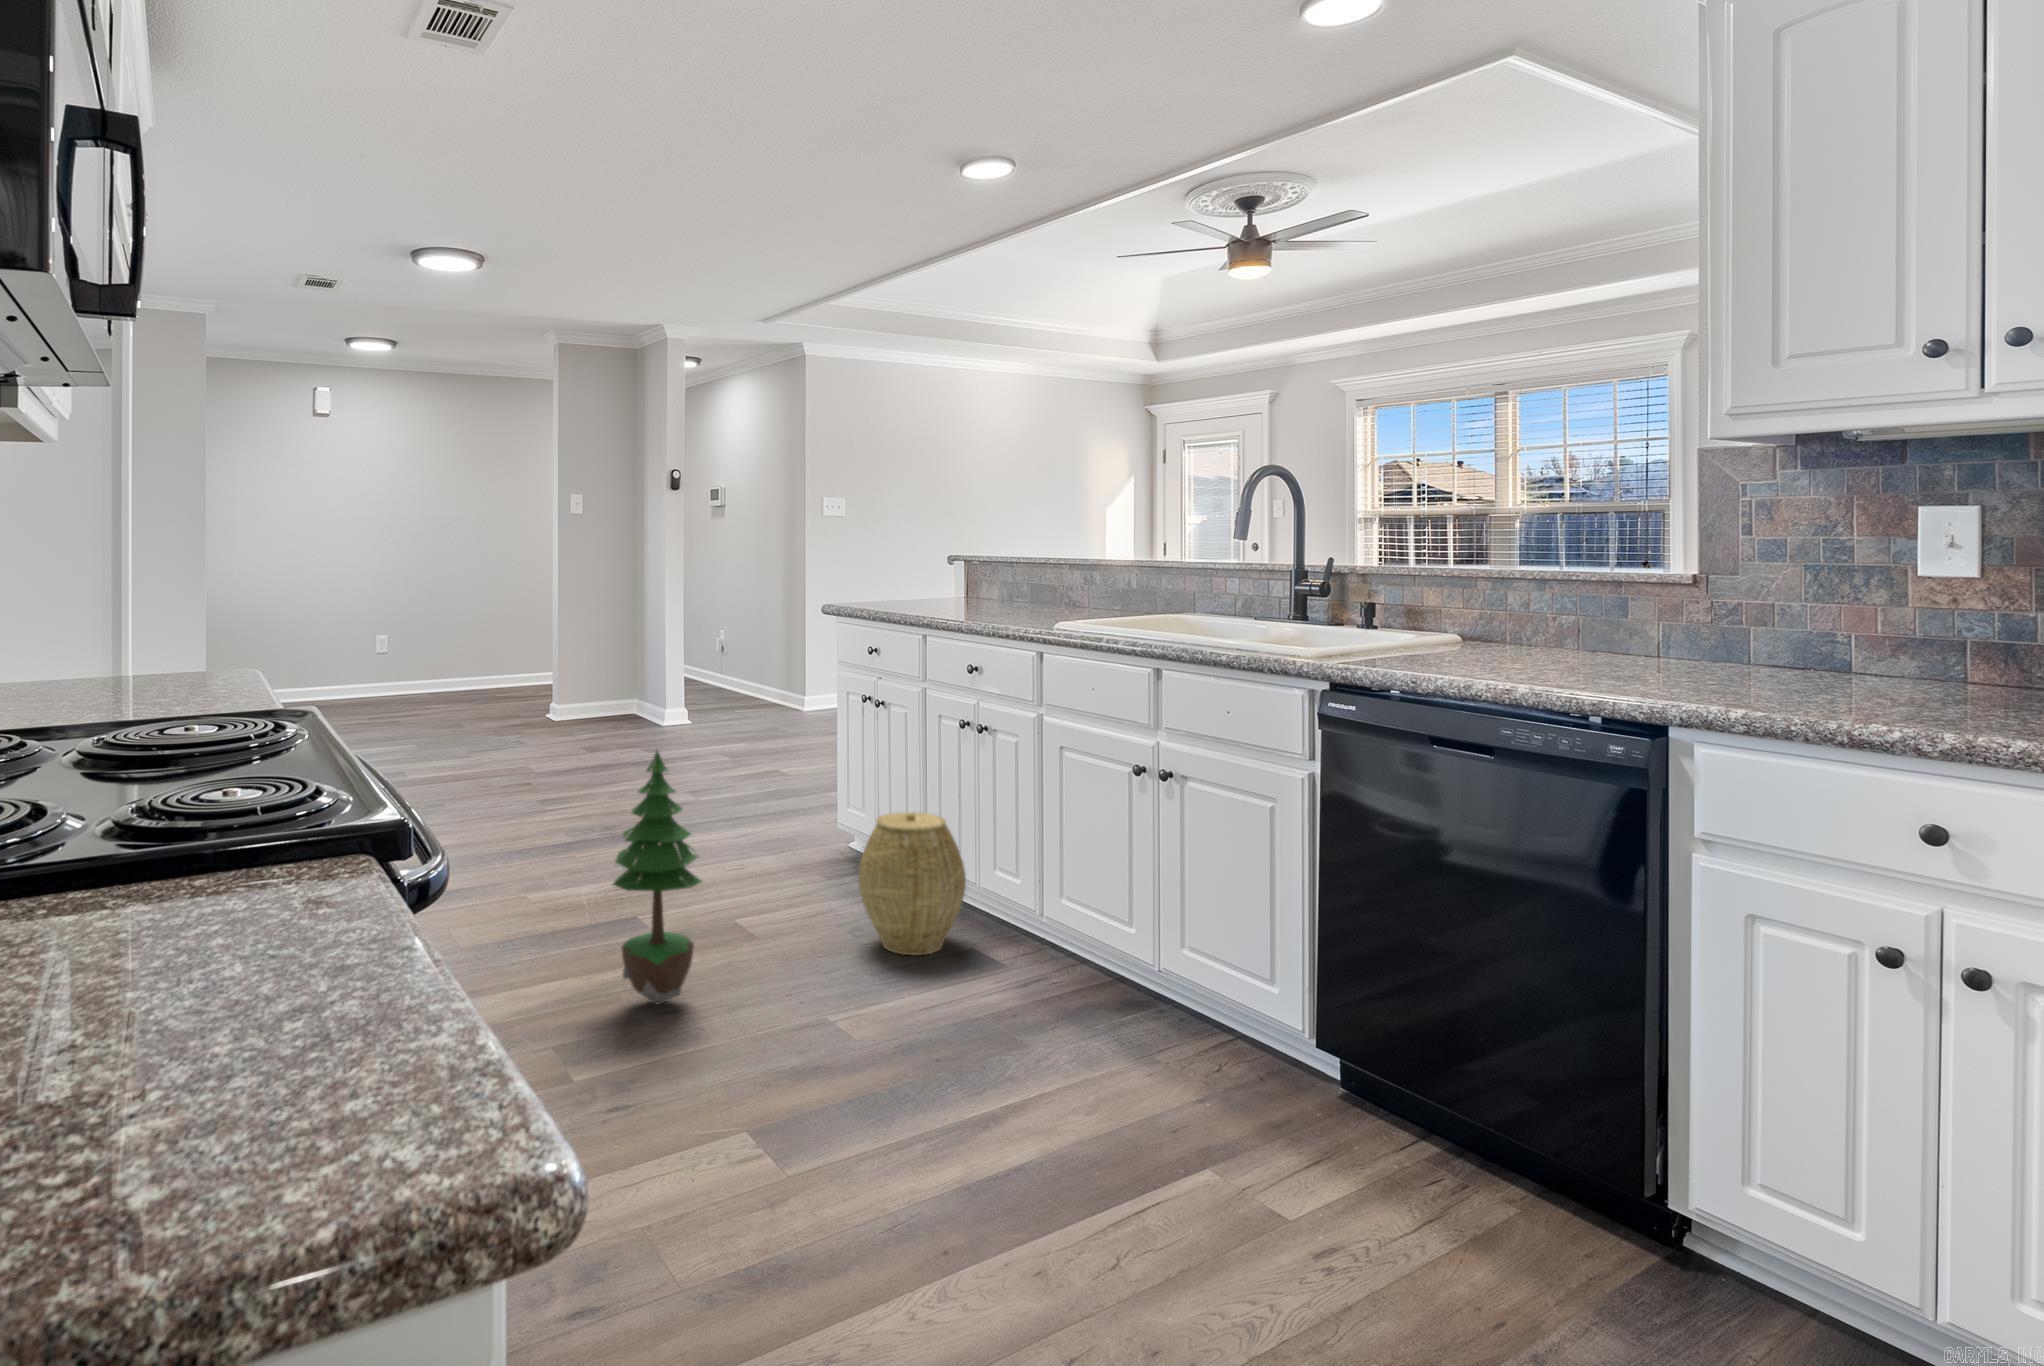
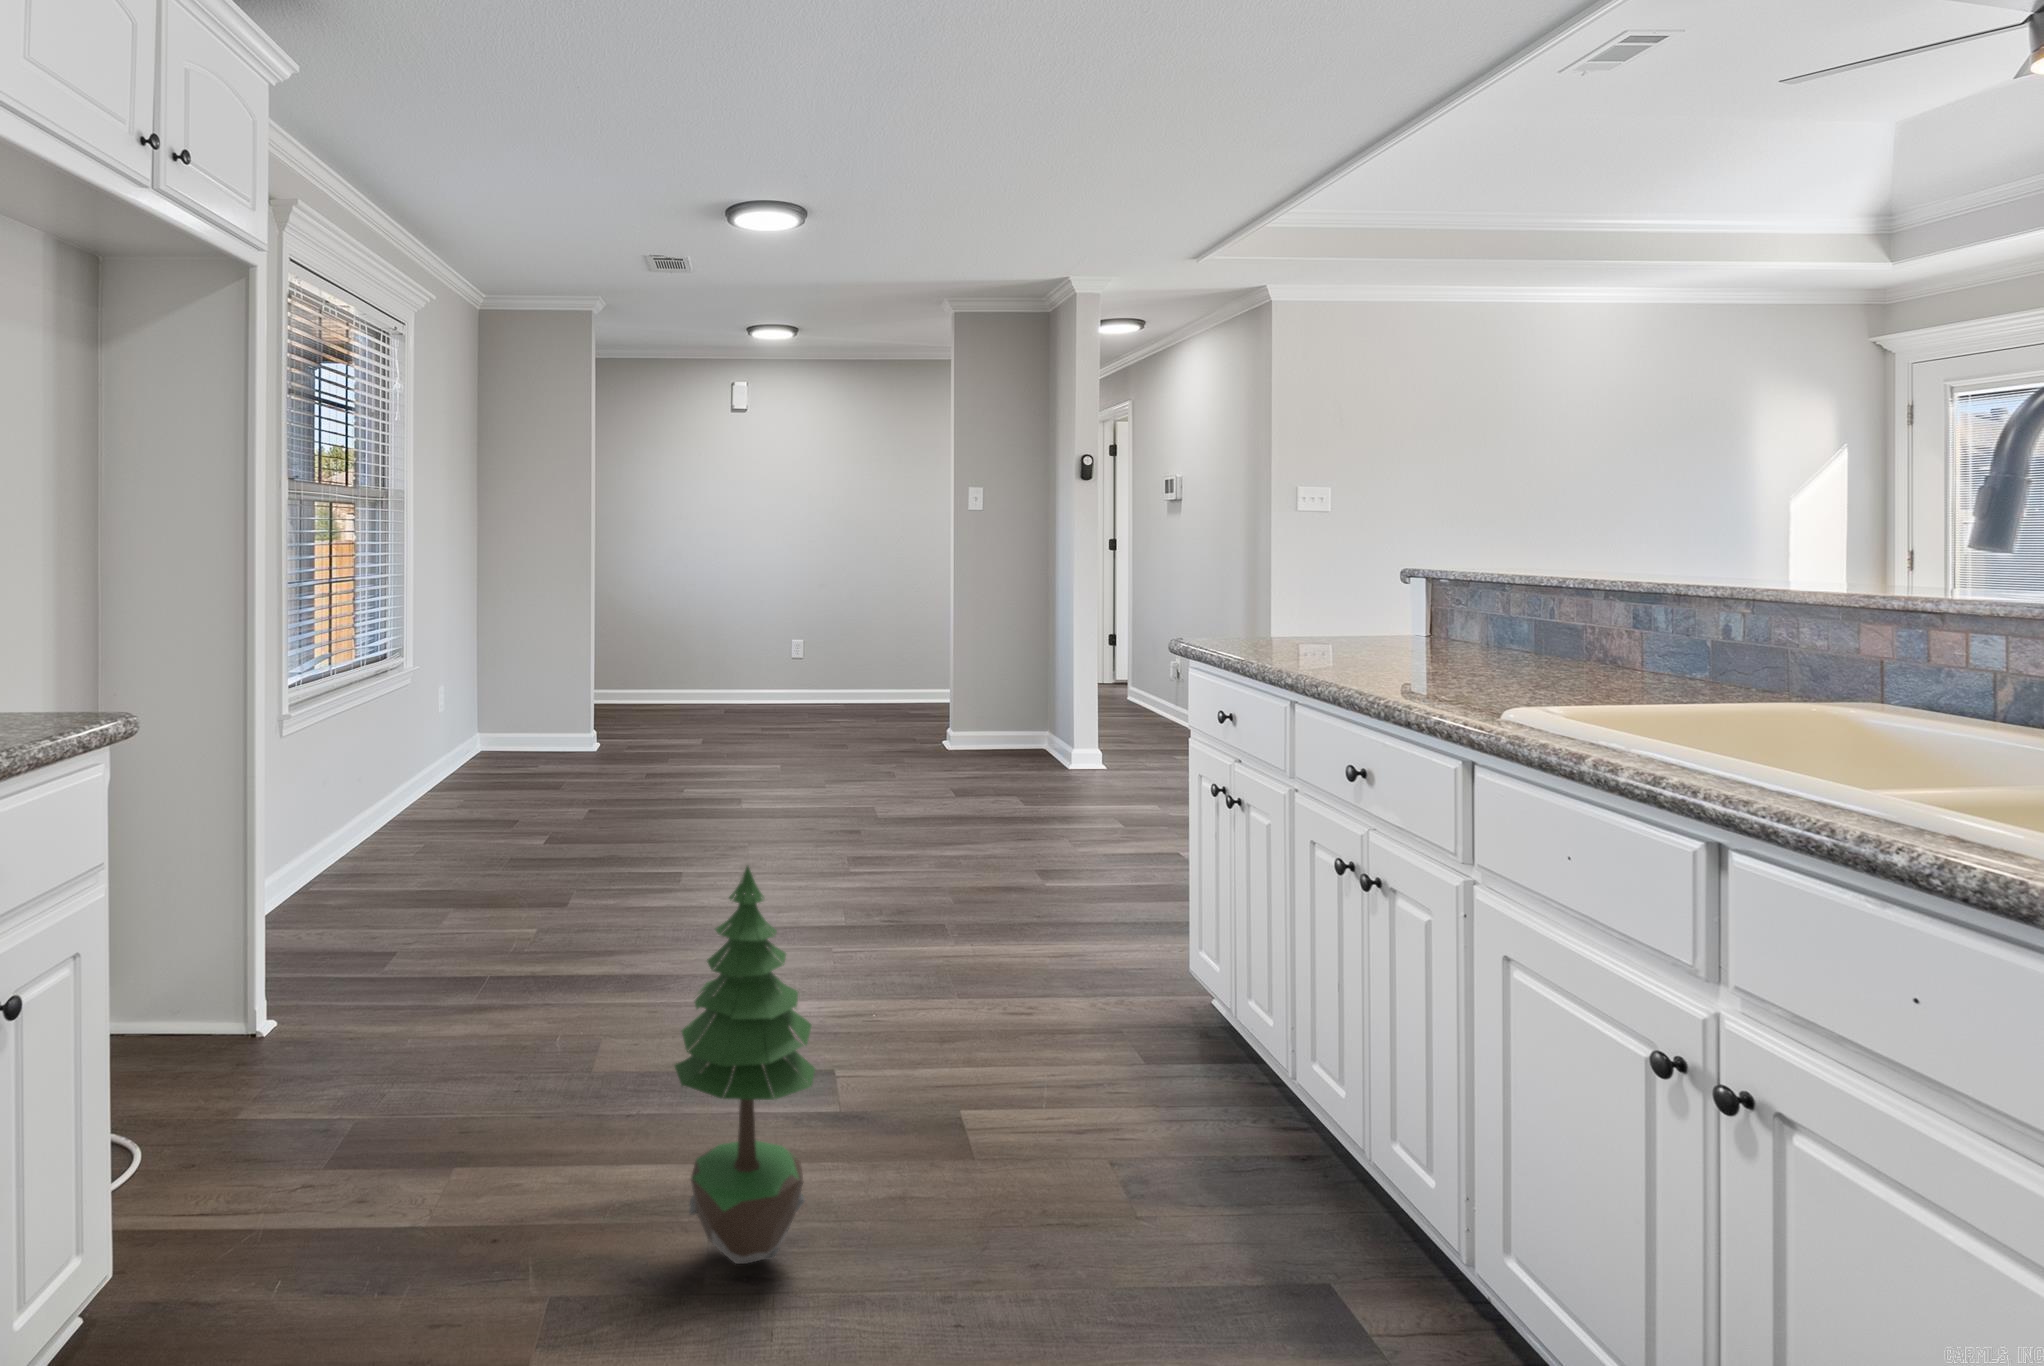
woven basket: present [858,812,966,955] -> none [1126,1002,1323,1272]

